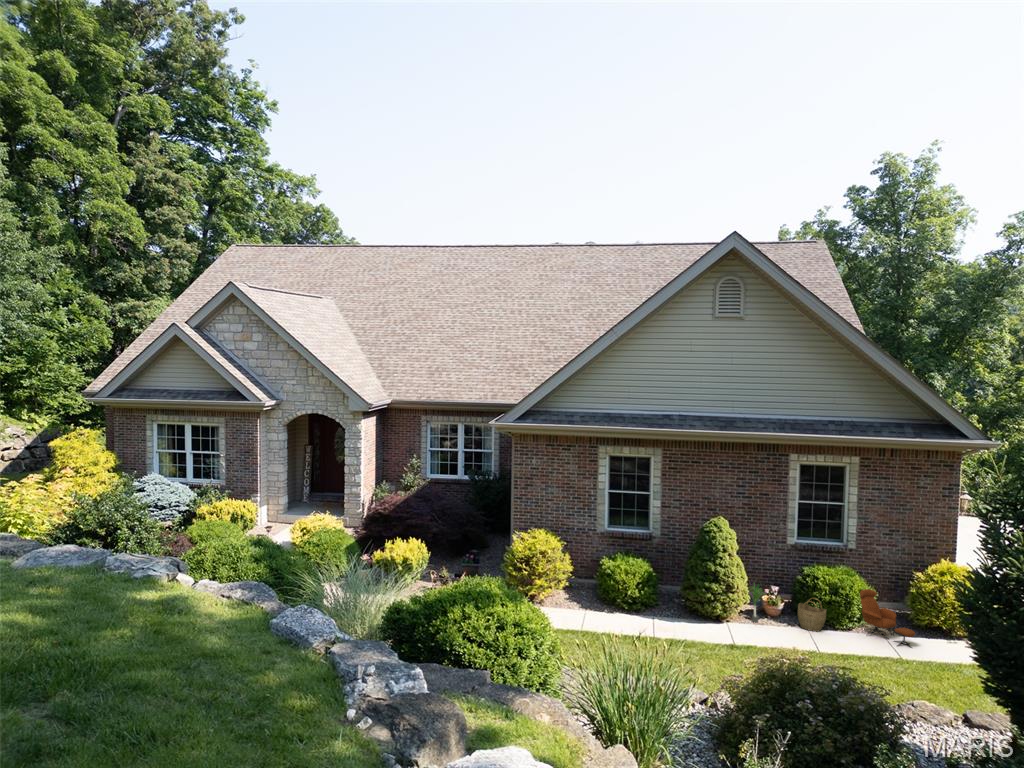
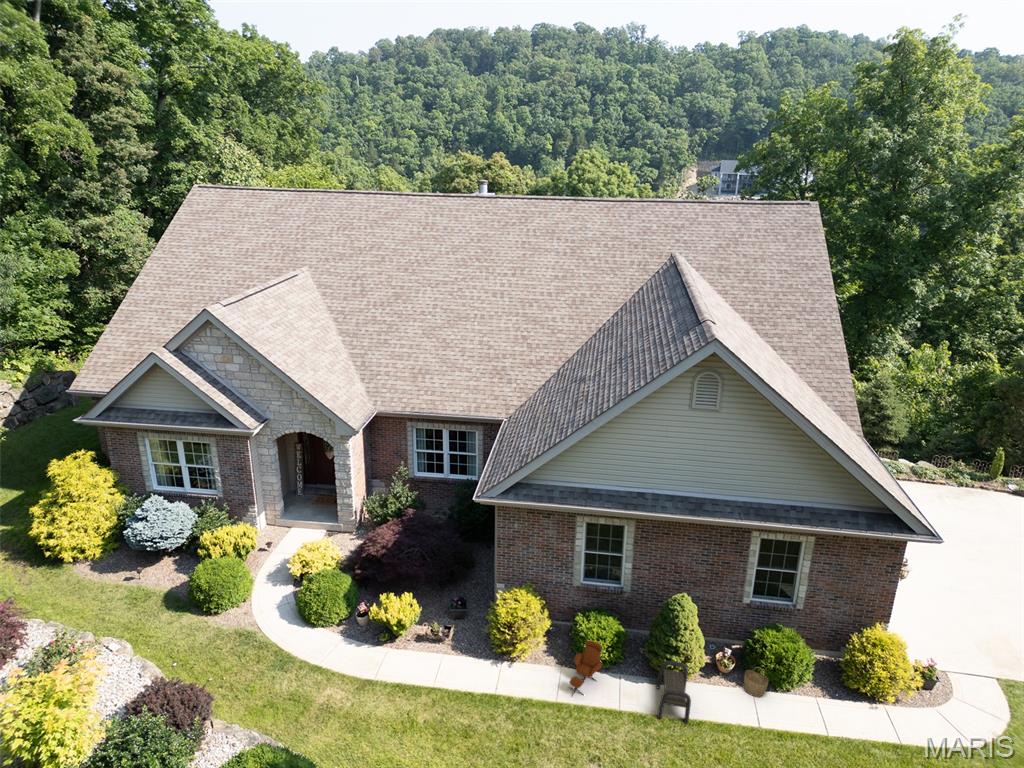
bench: none [696,586,738,644] -> present [656,661,691,723]
potted plant: present [752,586,762,623] -> none [697,651,721,684]
lounge chair: present [860,589,915,647] -> present [570,640,602,693]

